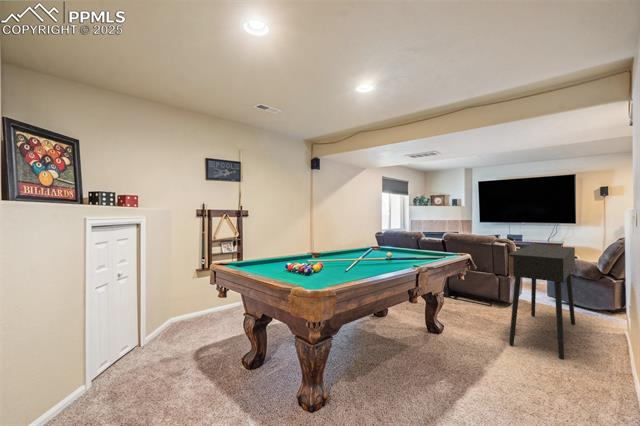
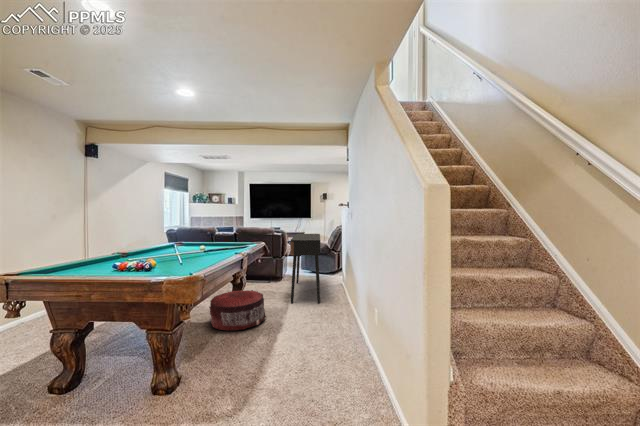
pouf: none [390,309,462,364] -> present [209,290,266,331]

